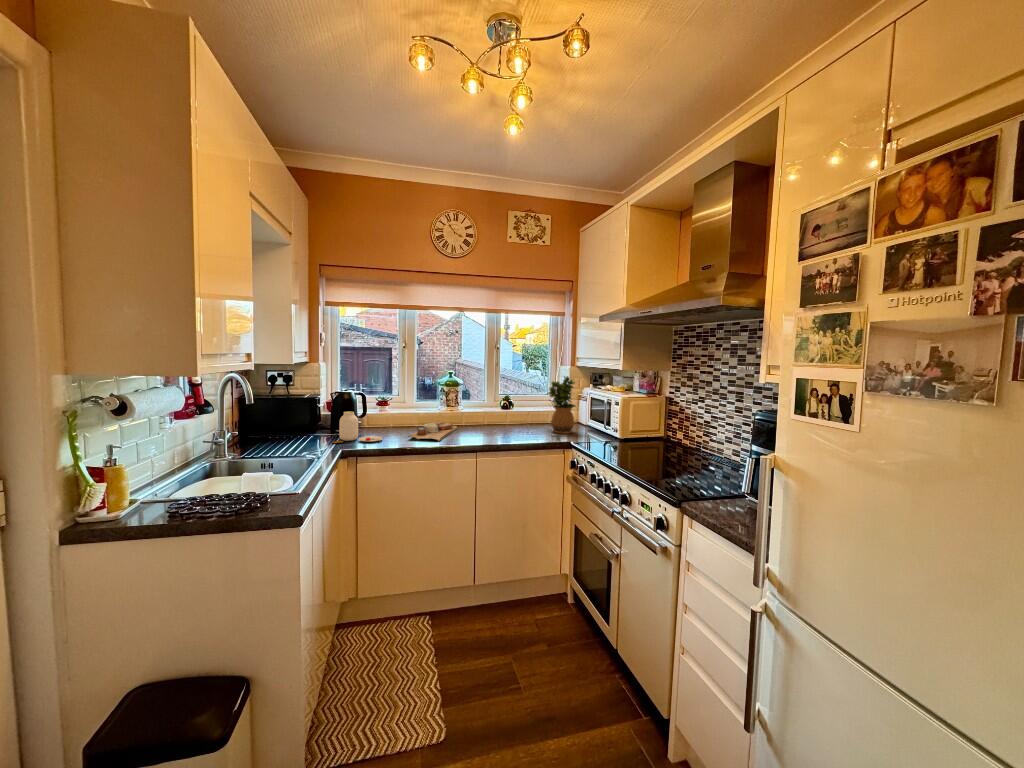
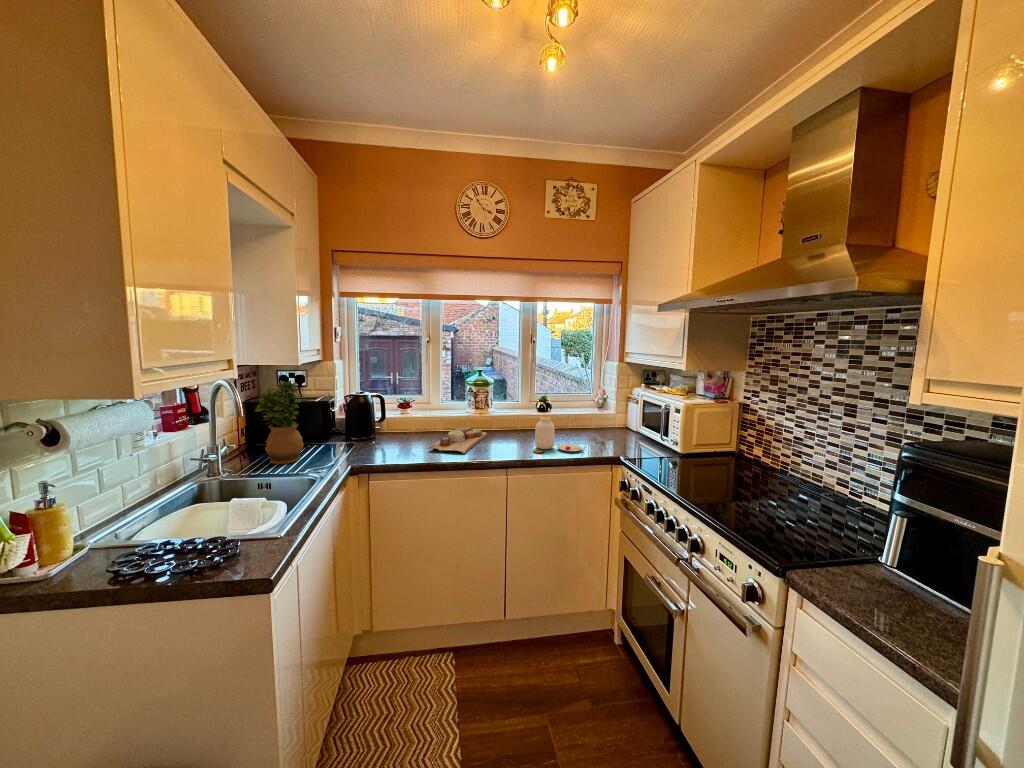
potted plant: present [548,376,576,434] -> present [255,380,304,464]
jar: present [333,411,383,443] -> present [533,417,582,453]

